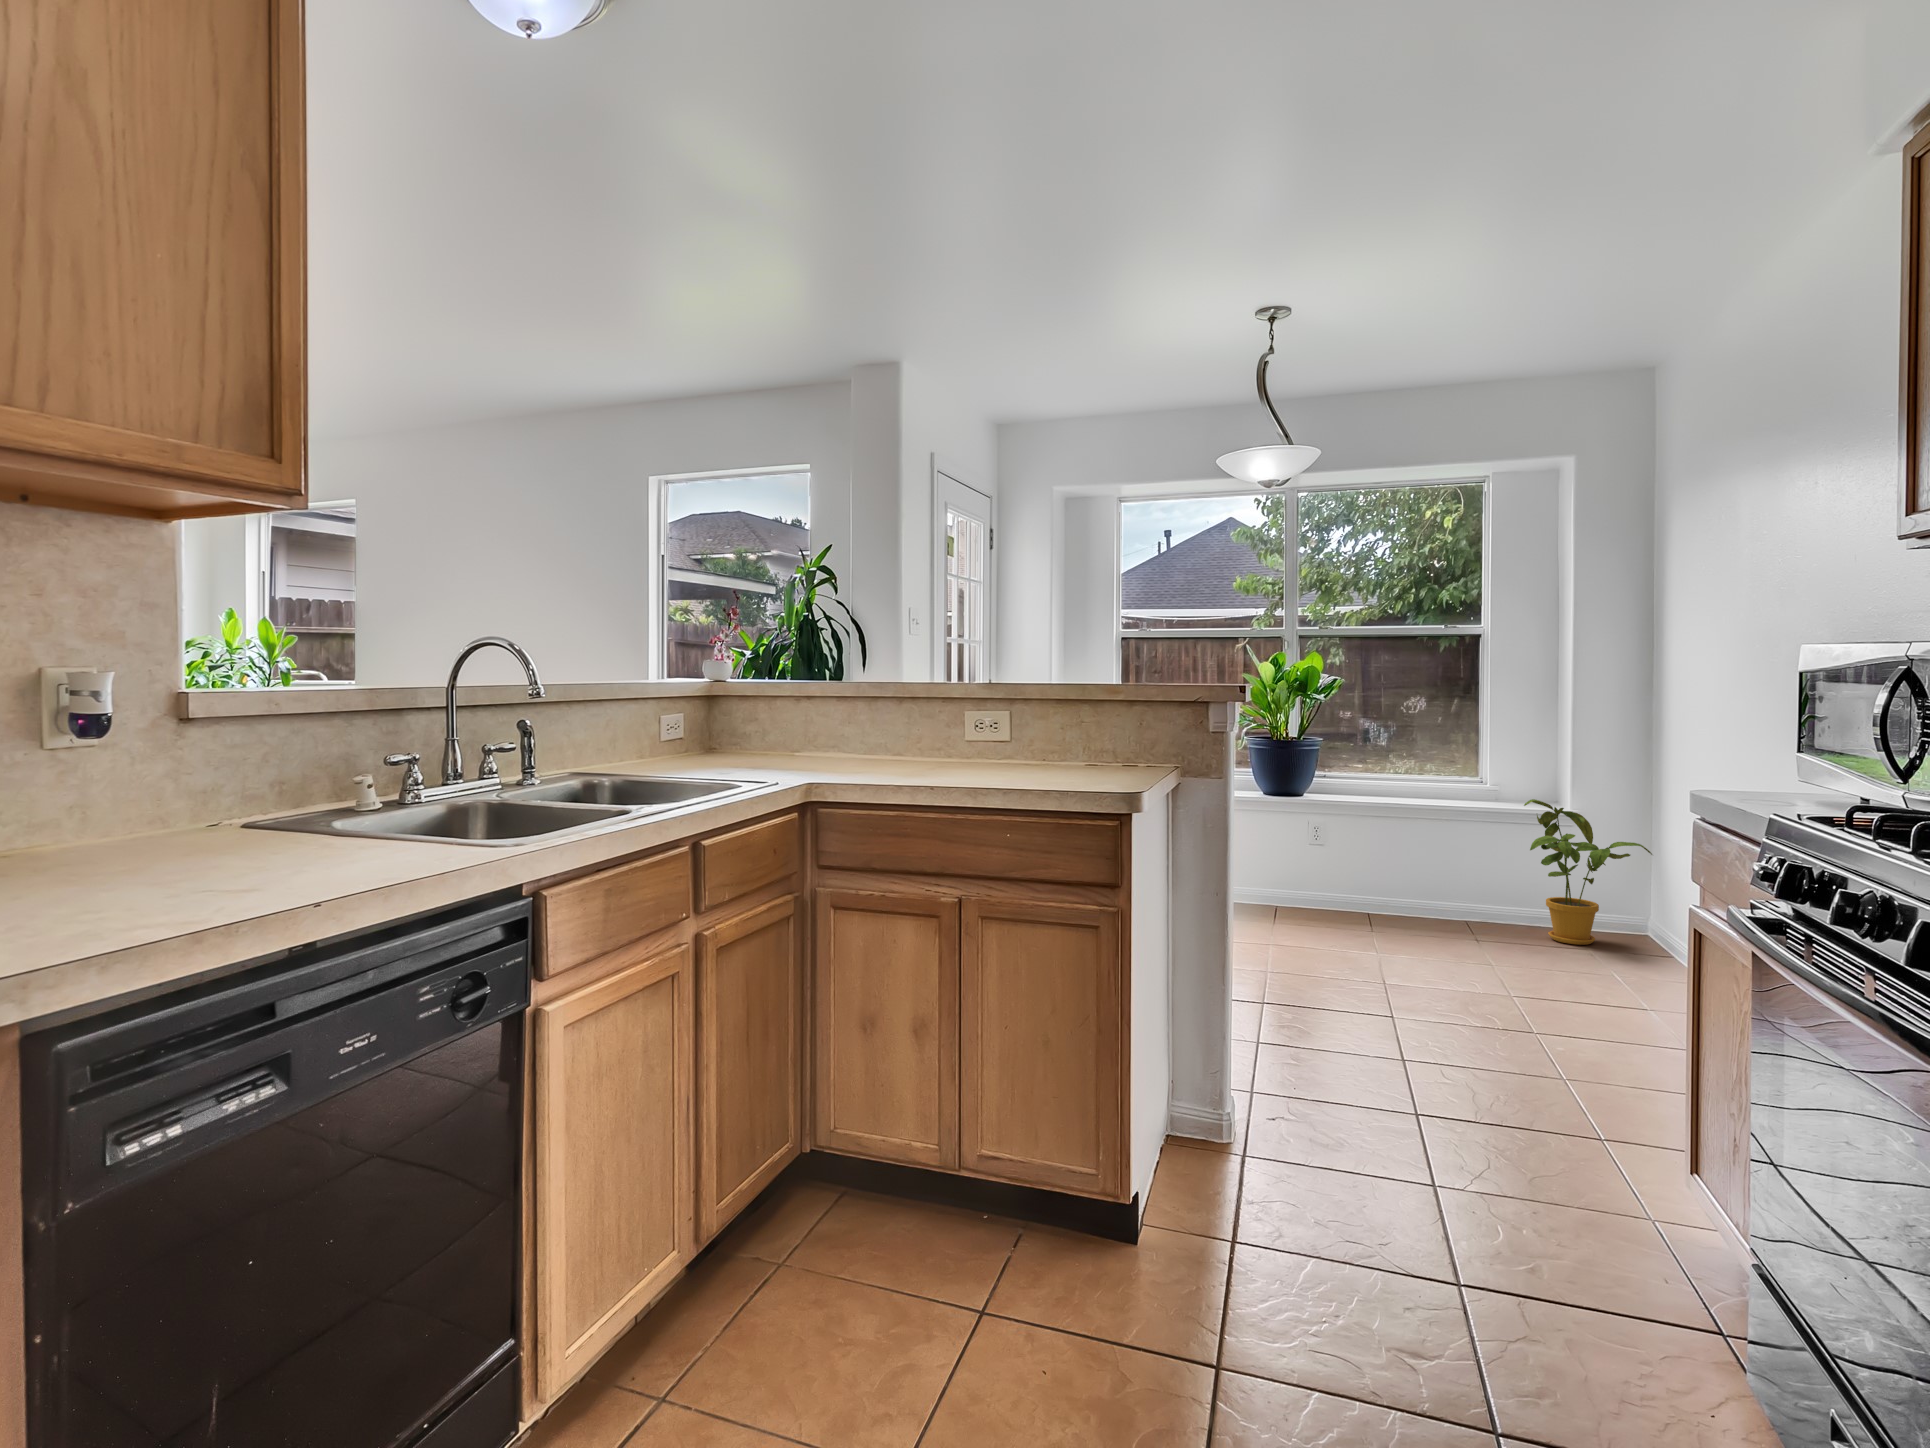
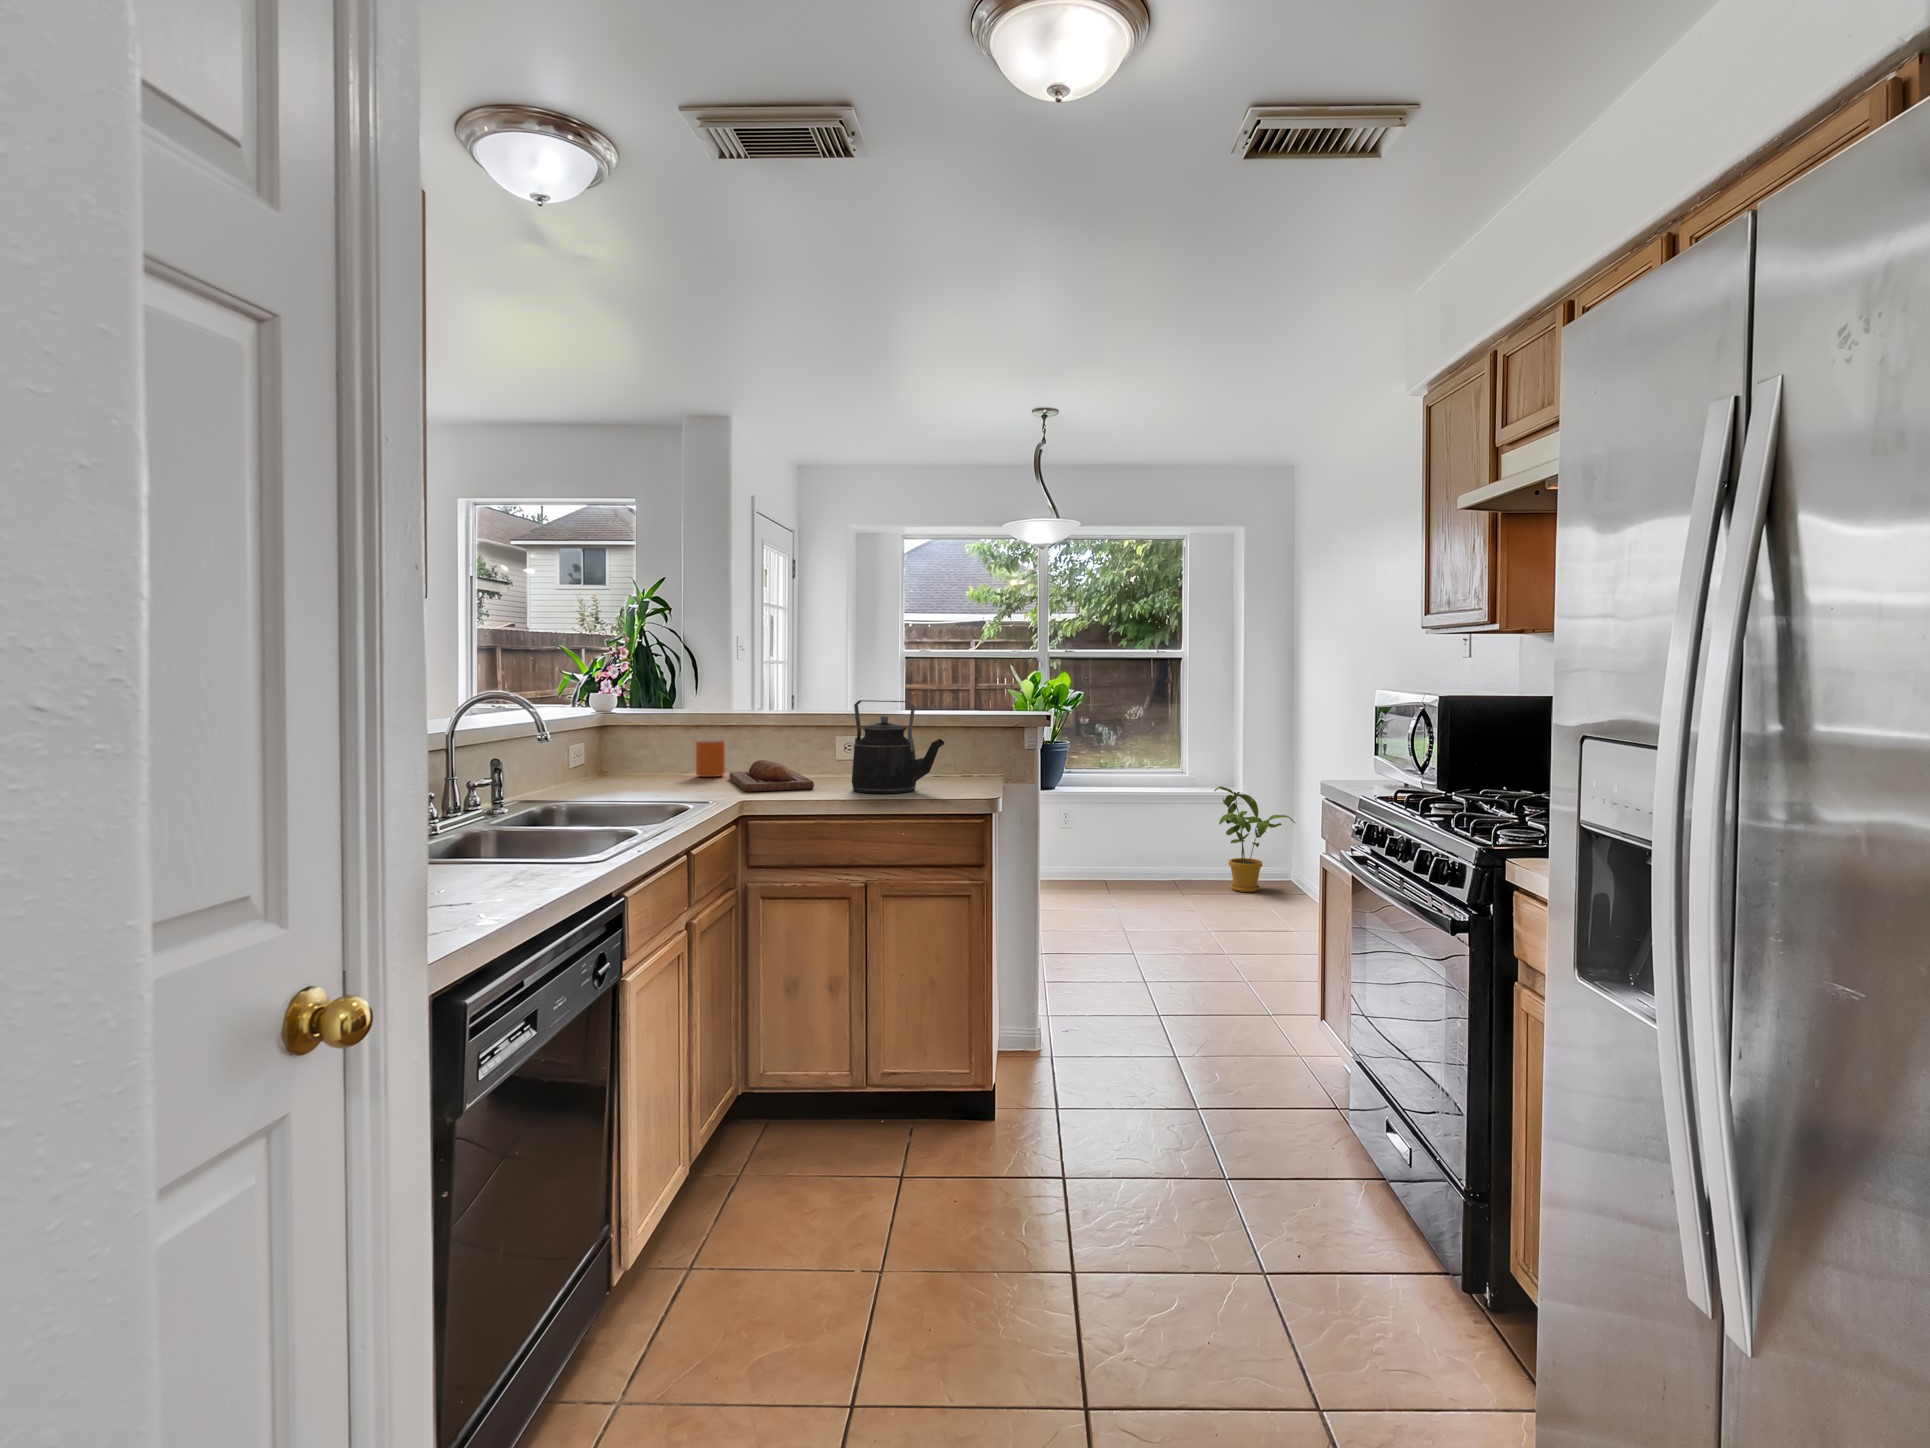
kettle: none [957,660,1075,781] -> present [852,700,944,793]
mug: none [801,712,833,756] -> present [696,740,725,777]
bread loaf: none [828,737,914,772] -> present [729,760,814,791]

